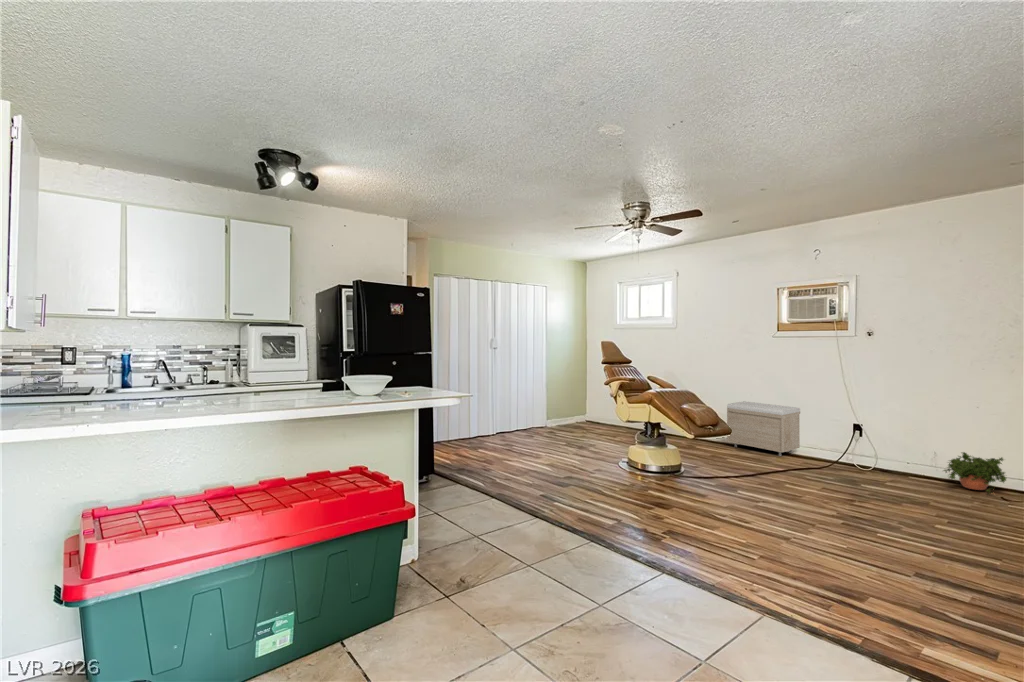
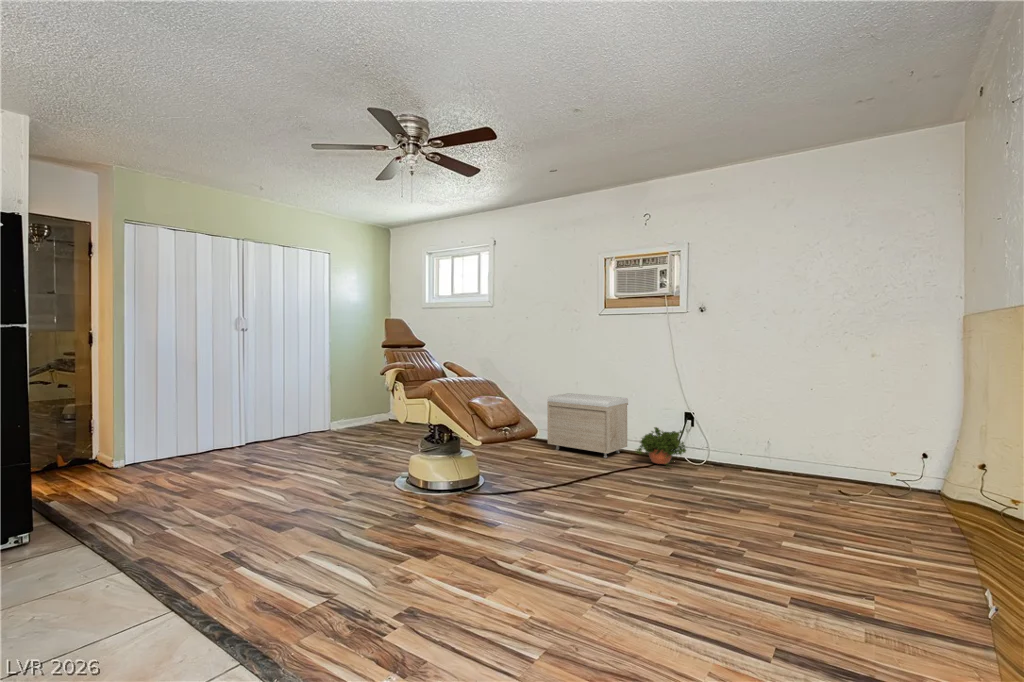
potted plant: present [944,452,1006,491] -> present [636,427,686,467]

